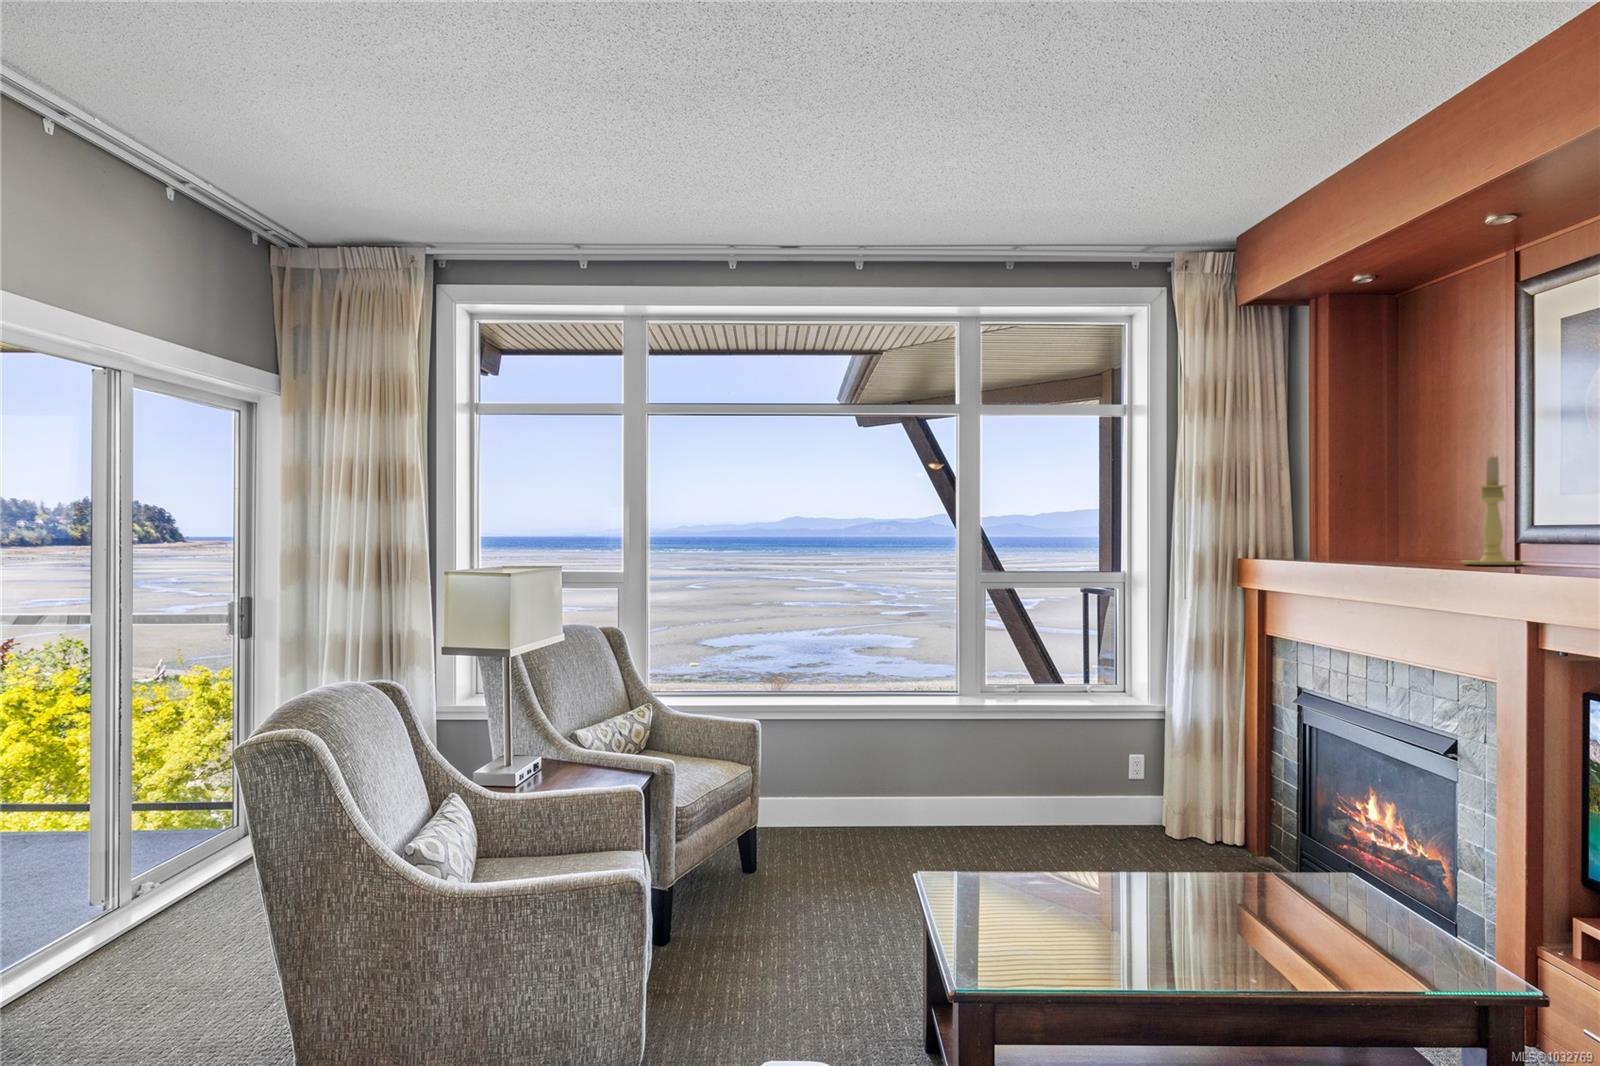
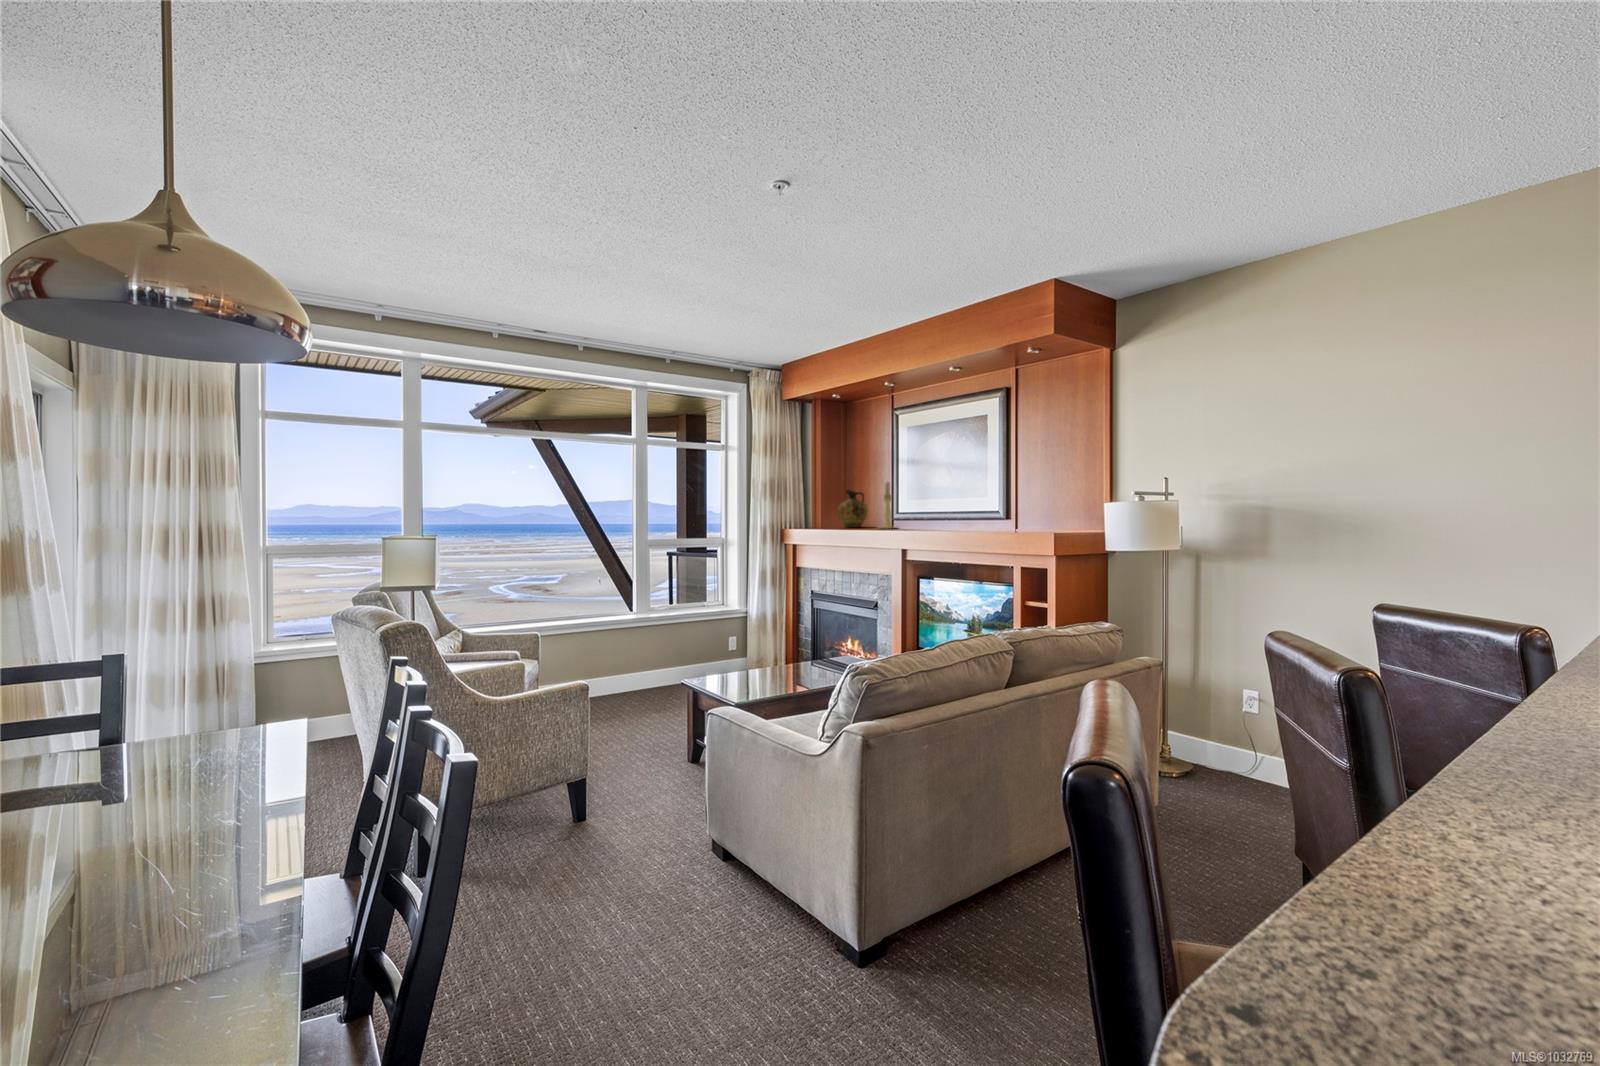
ceramic jug: none [1364,477,1442,558] -> present [838,490,868,527]

